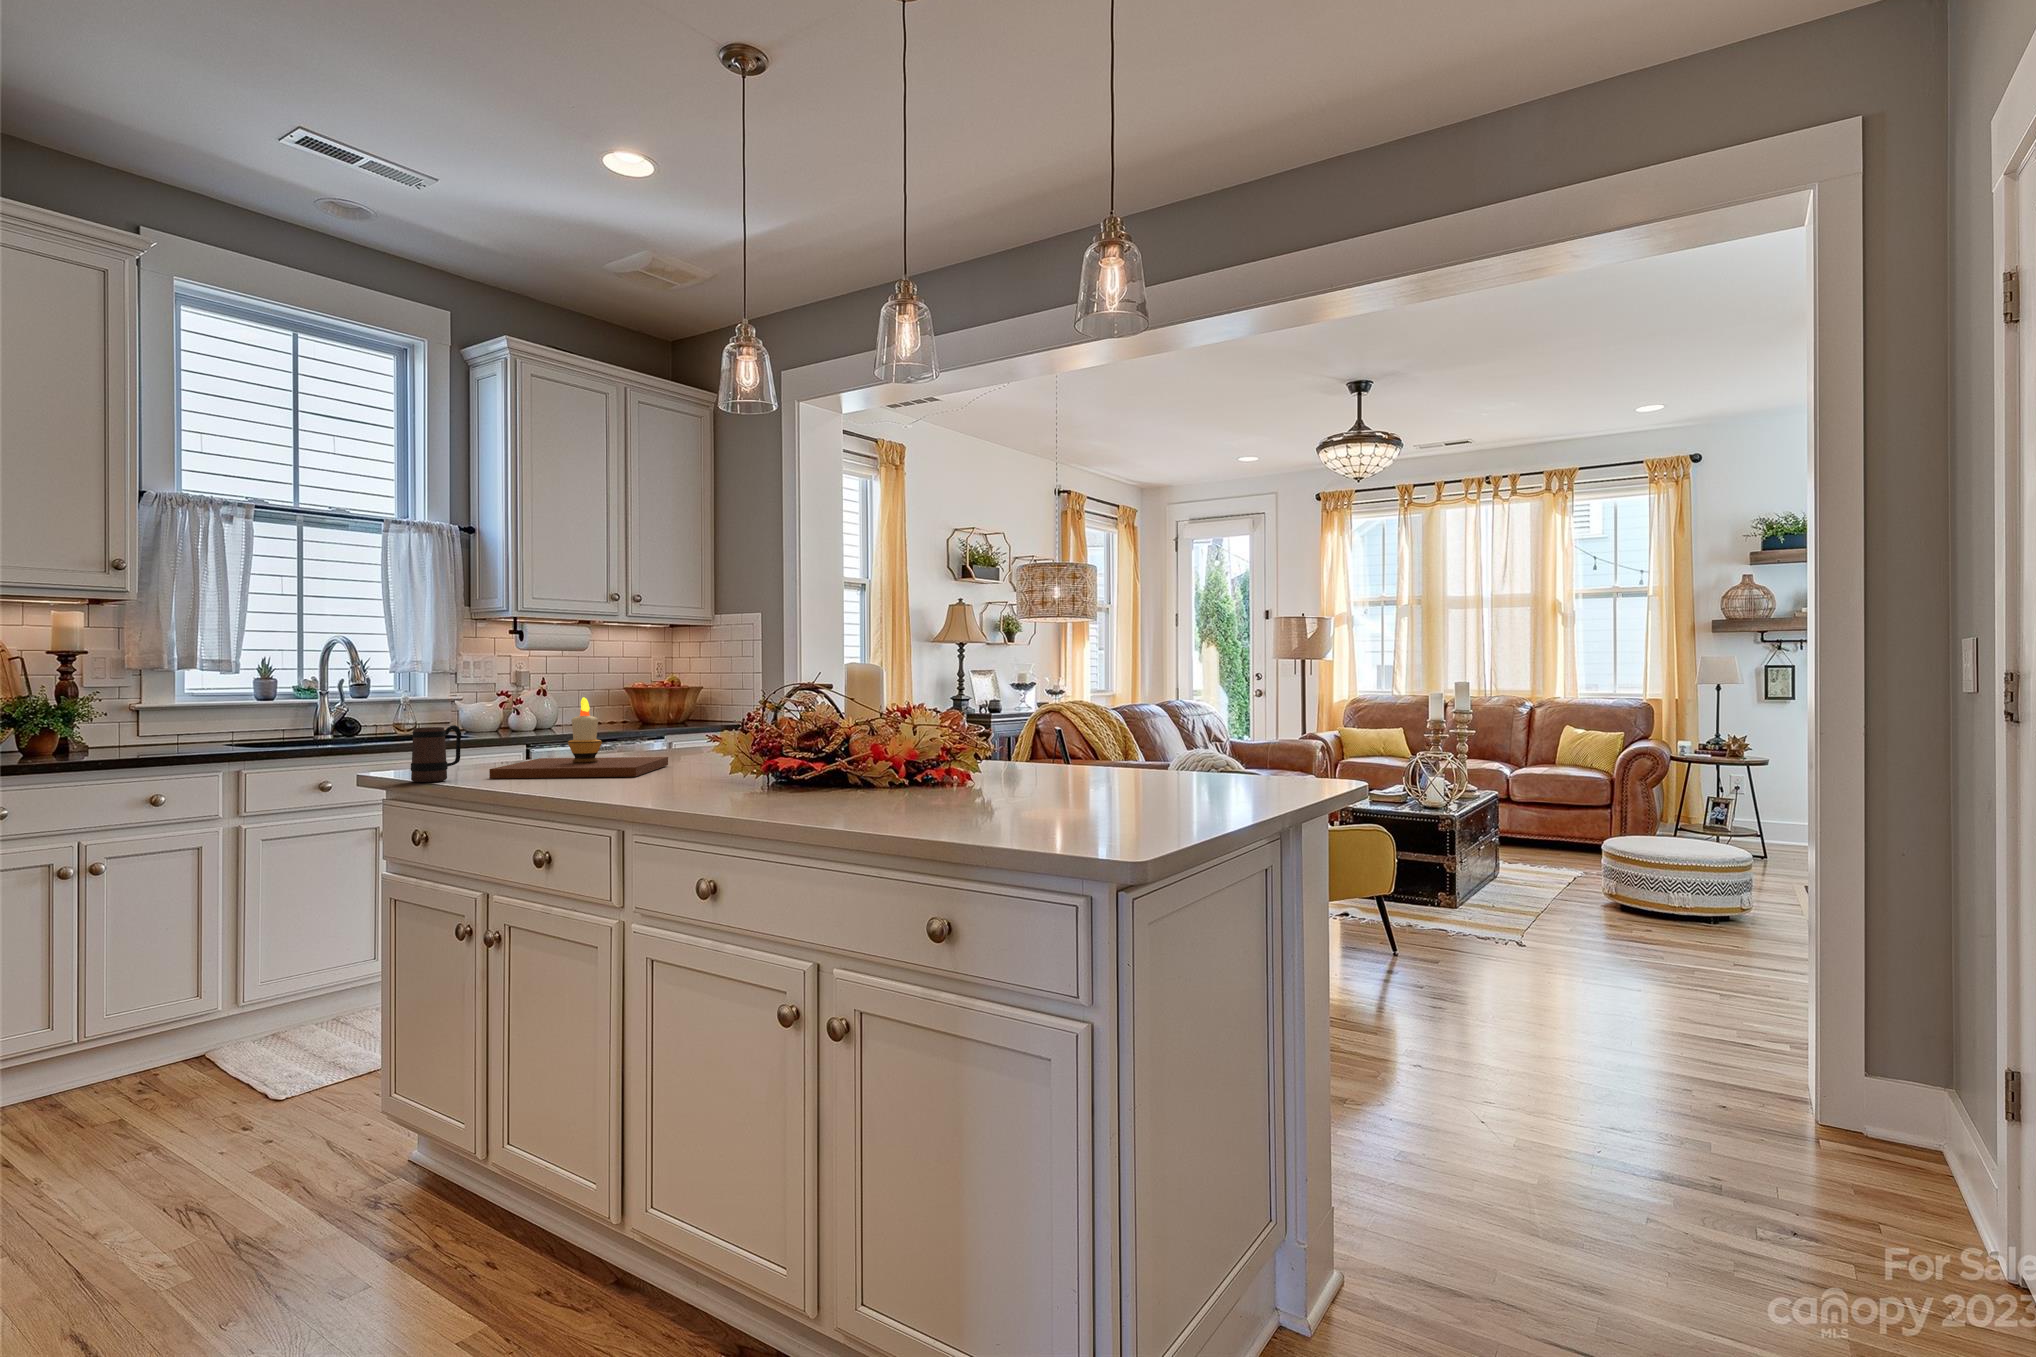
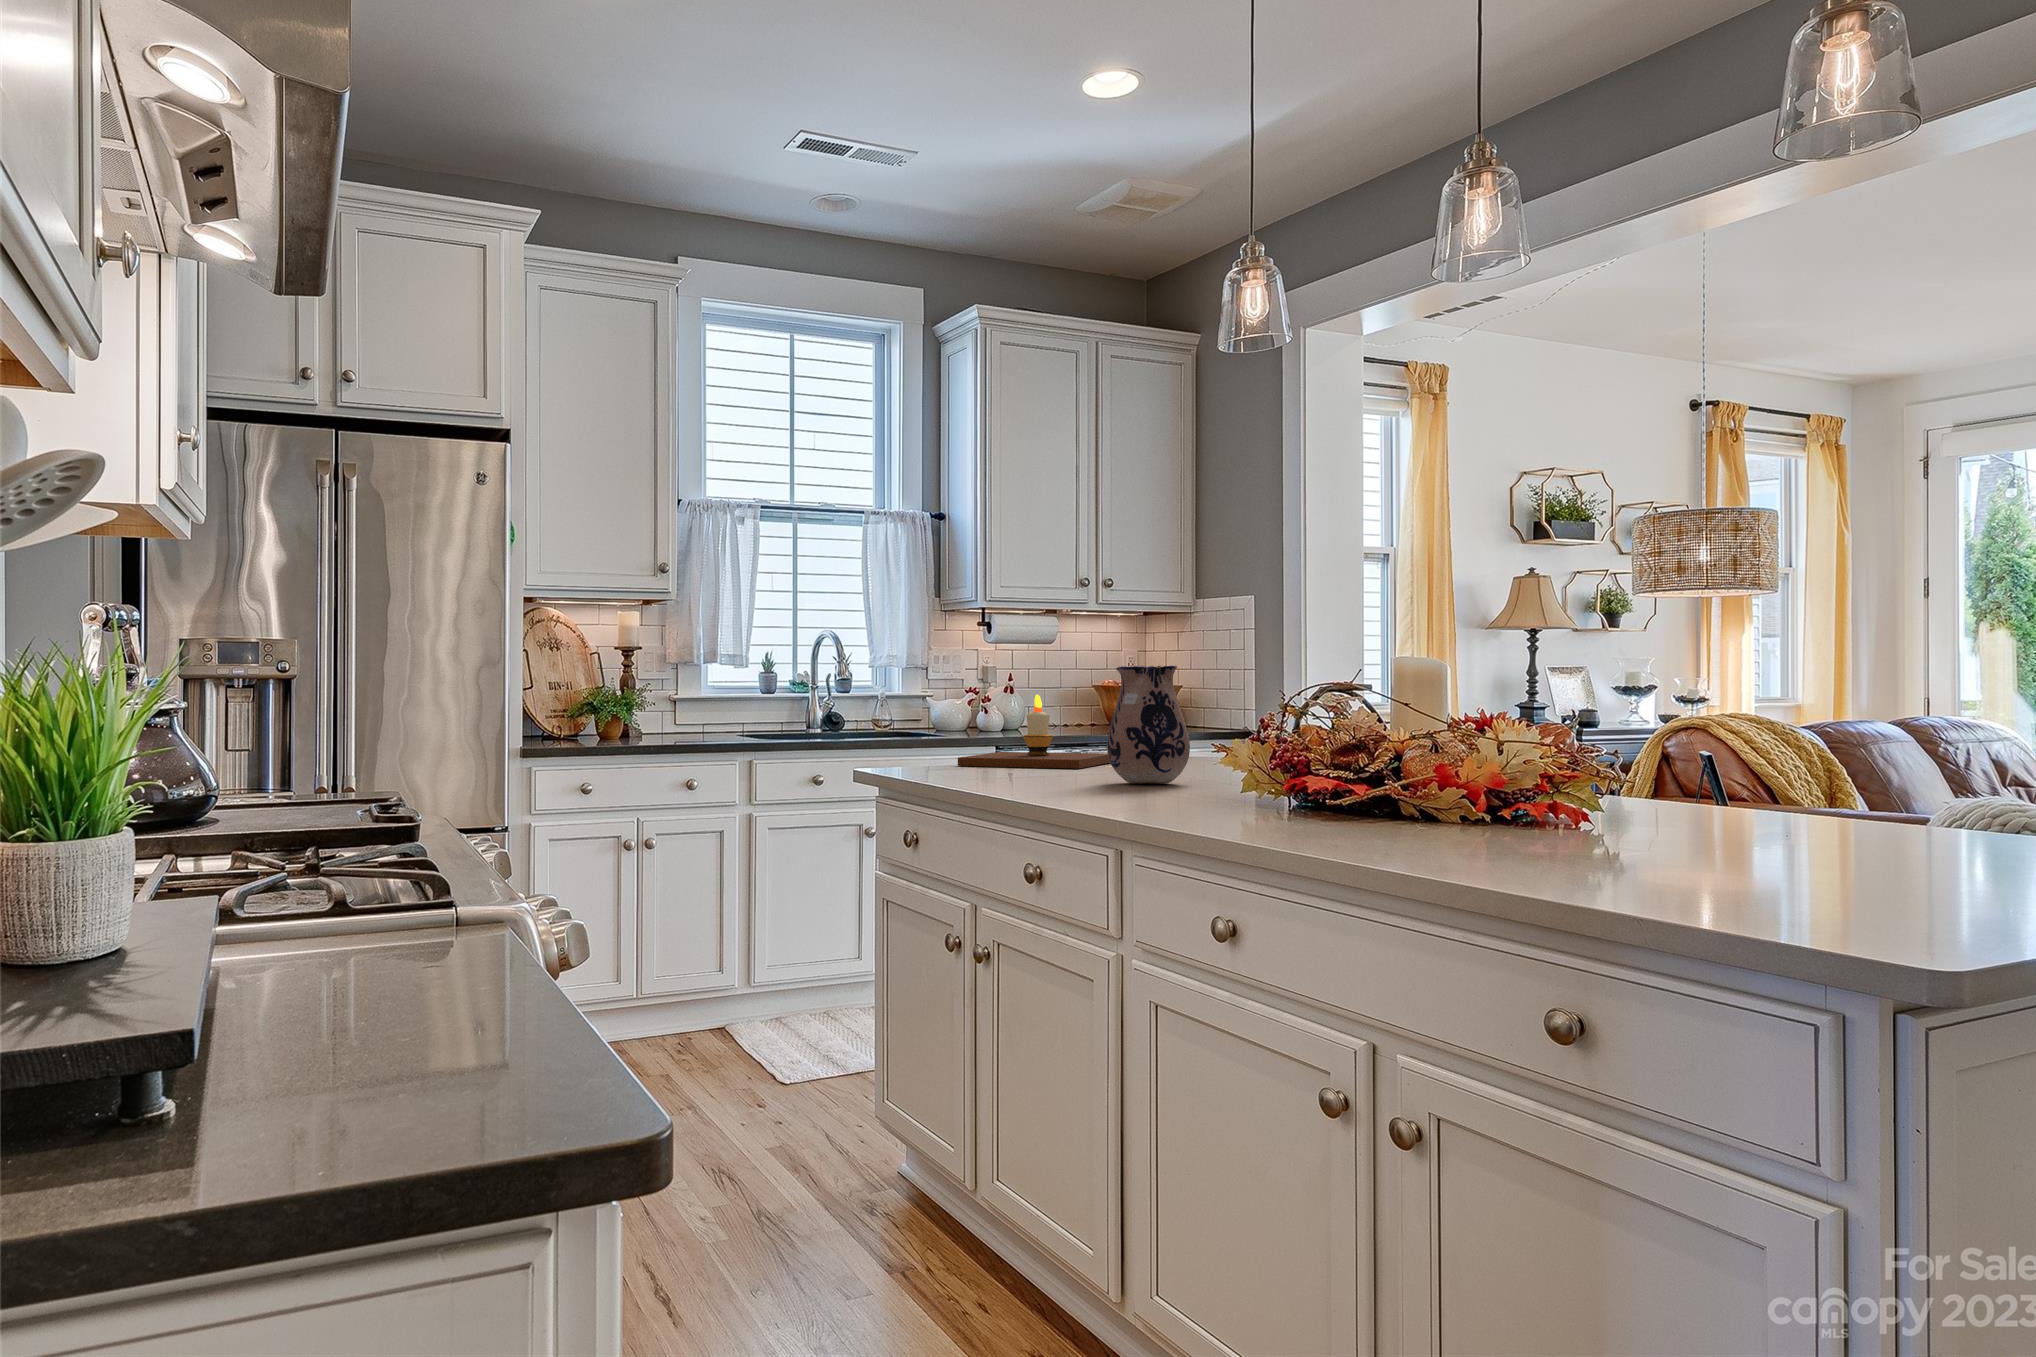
ceramic pitcher: none [684,664,781,799] -> present [1107,666,1190,783]
mug: present [411,725,461,782] -> none [897,718,936,766]

